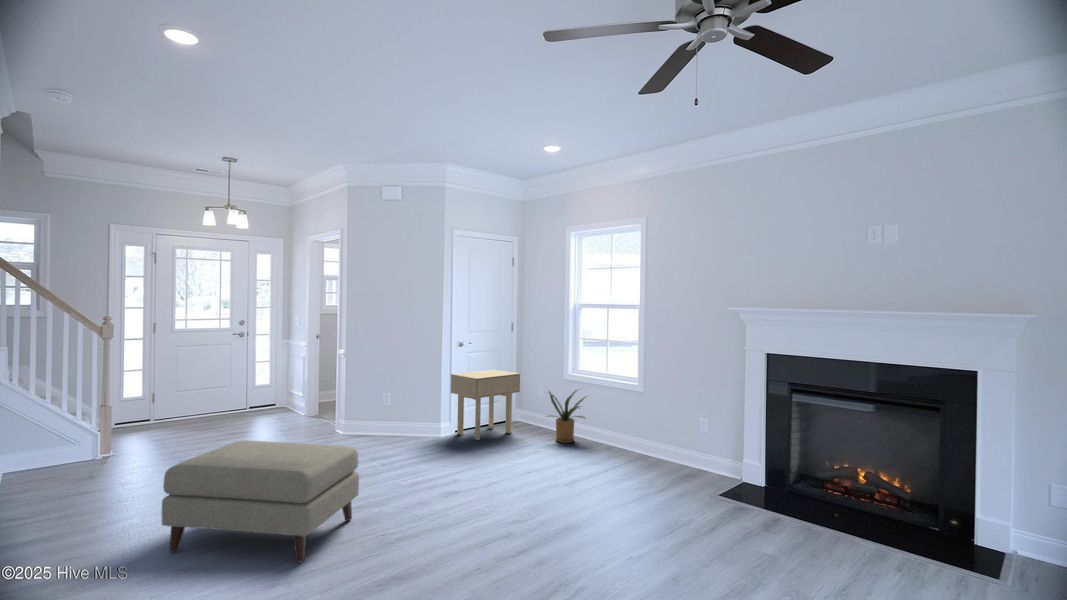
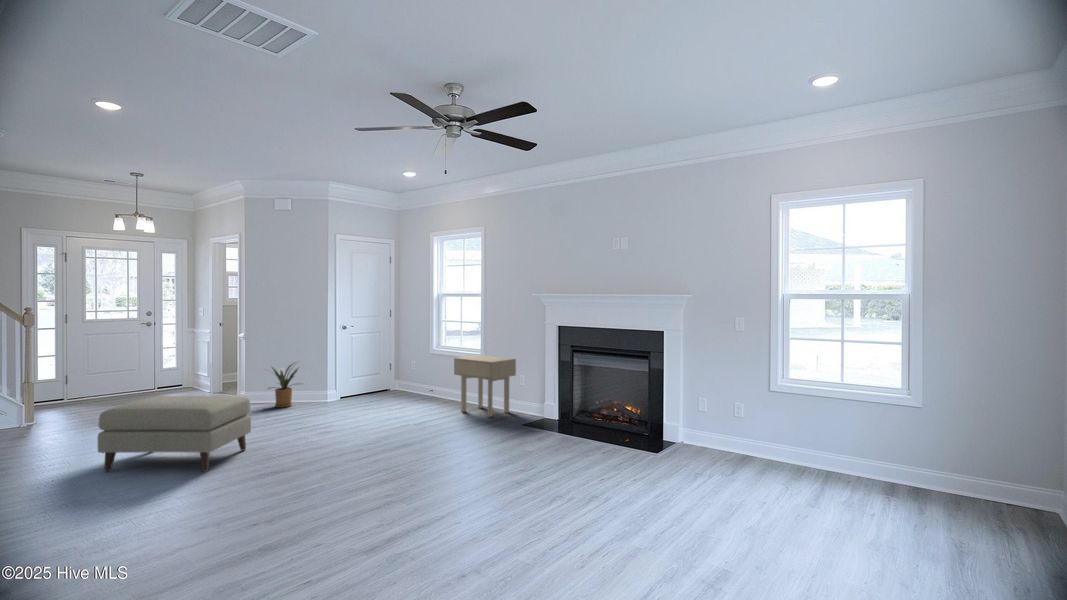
side table: present [451,370,520,440] -> present [454,355,516,417]
house plant: present [547,390,586,443] -> present [268,363,301,407]

